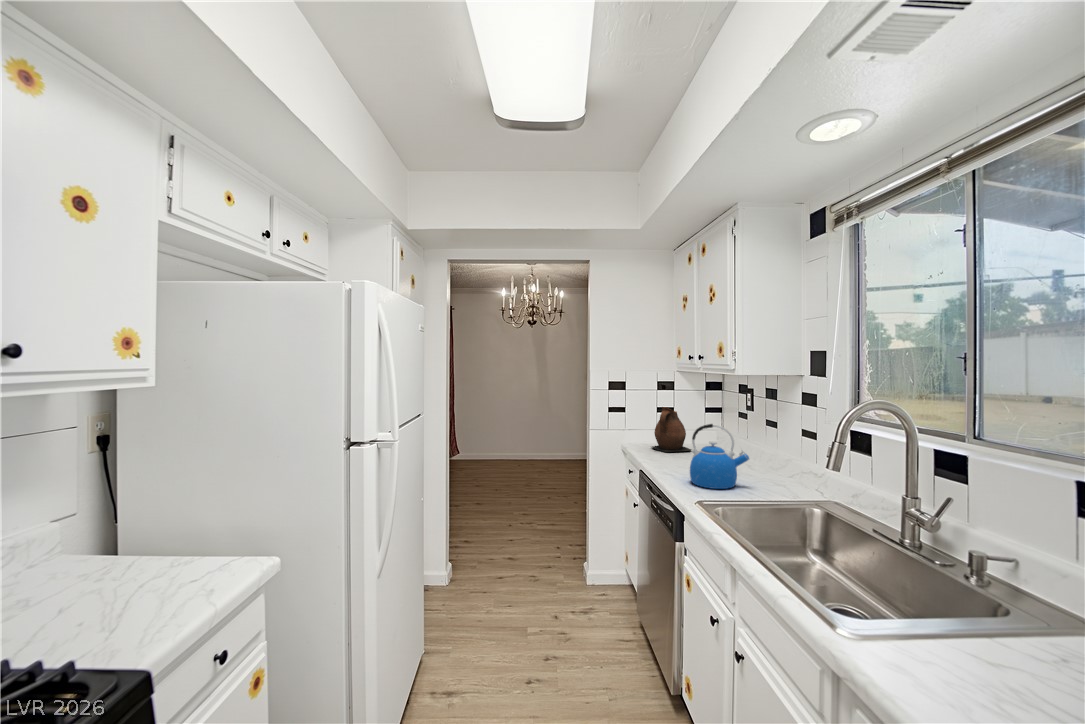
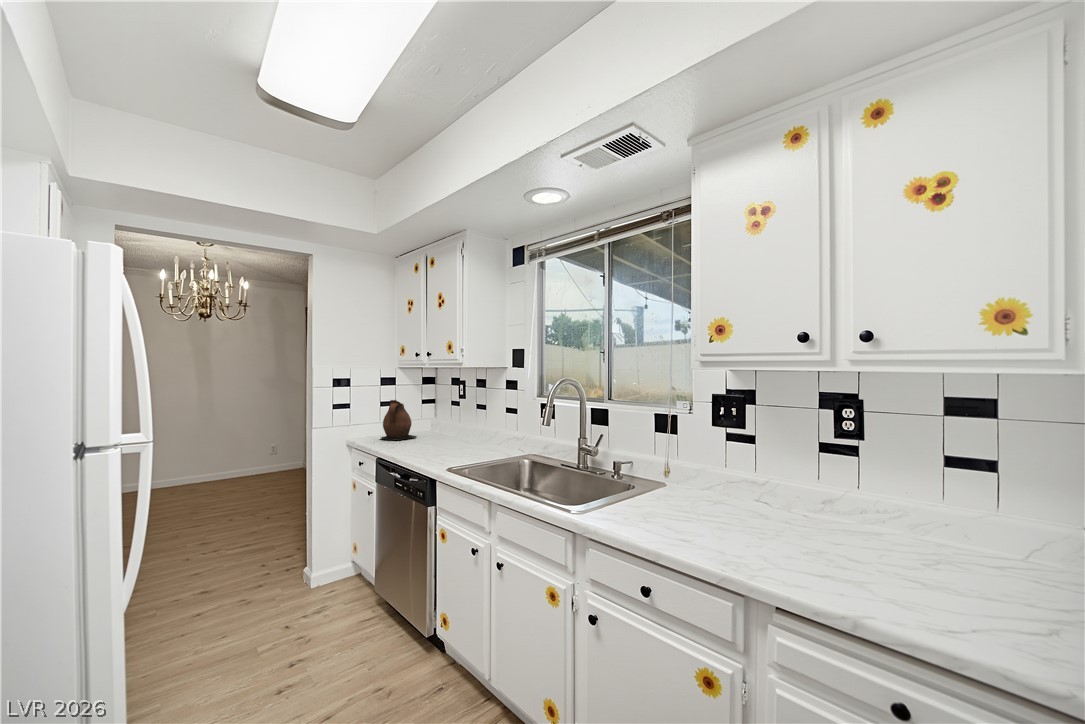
kettle: present [690,424,749,489] -> none [433,407,478,459]

